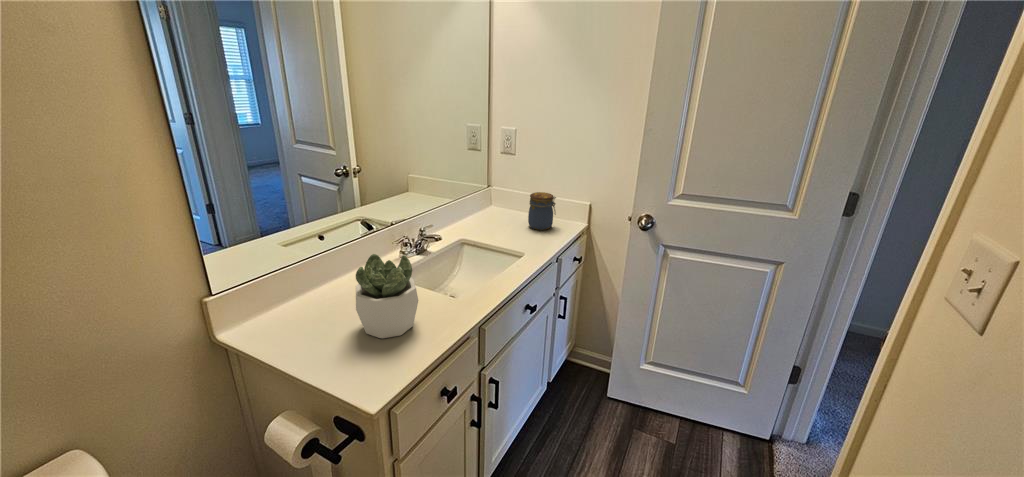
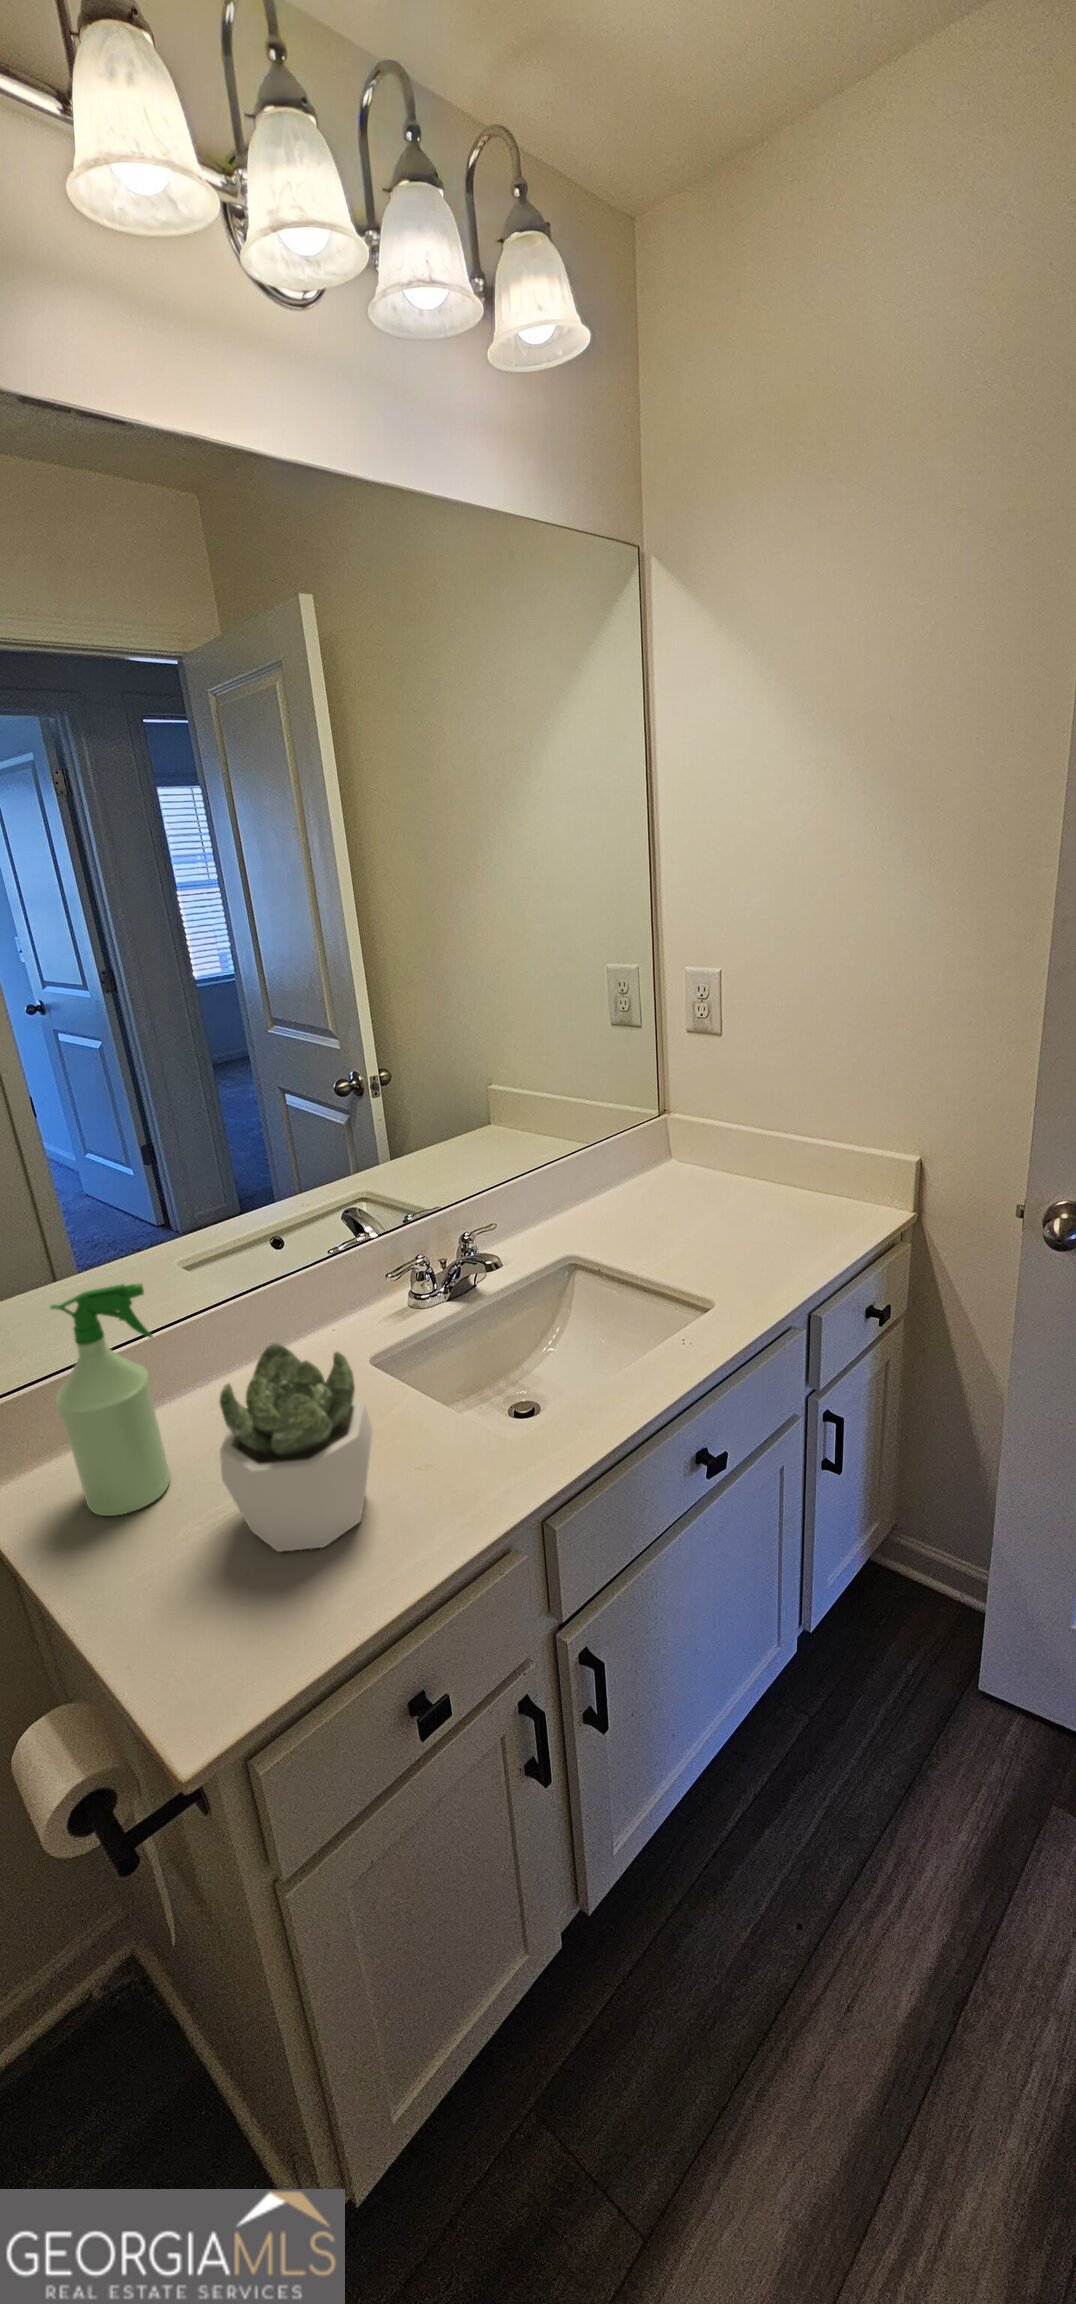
jar: present [528,192,556,230] -> none [744,1134,816,1233]
spray bottle: none [268,229,318,335] -> present [51,1284,170,1516]

